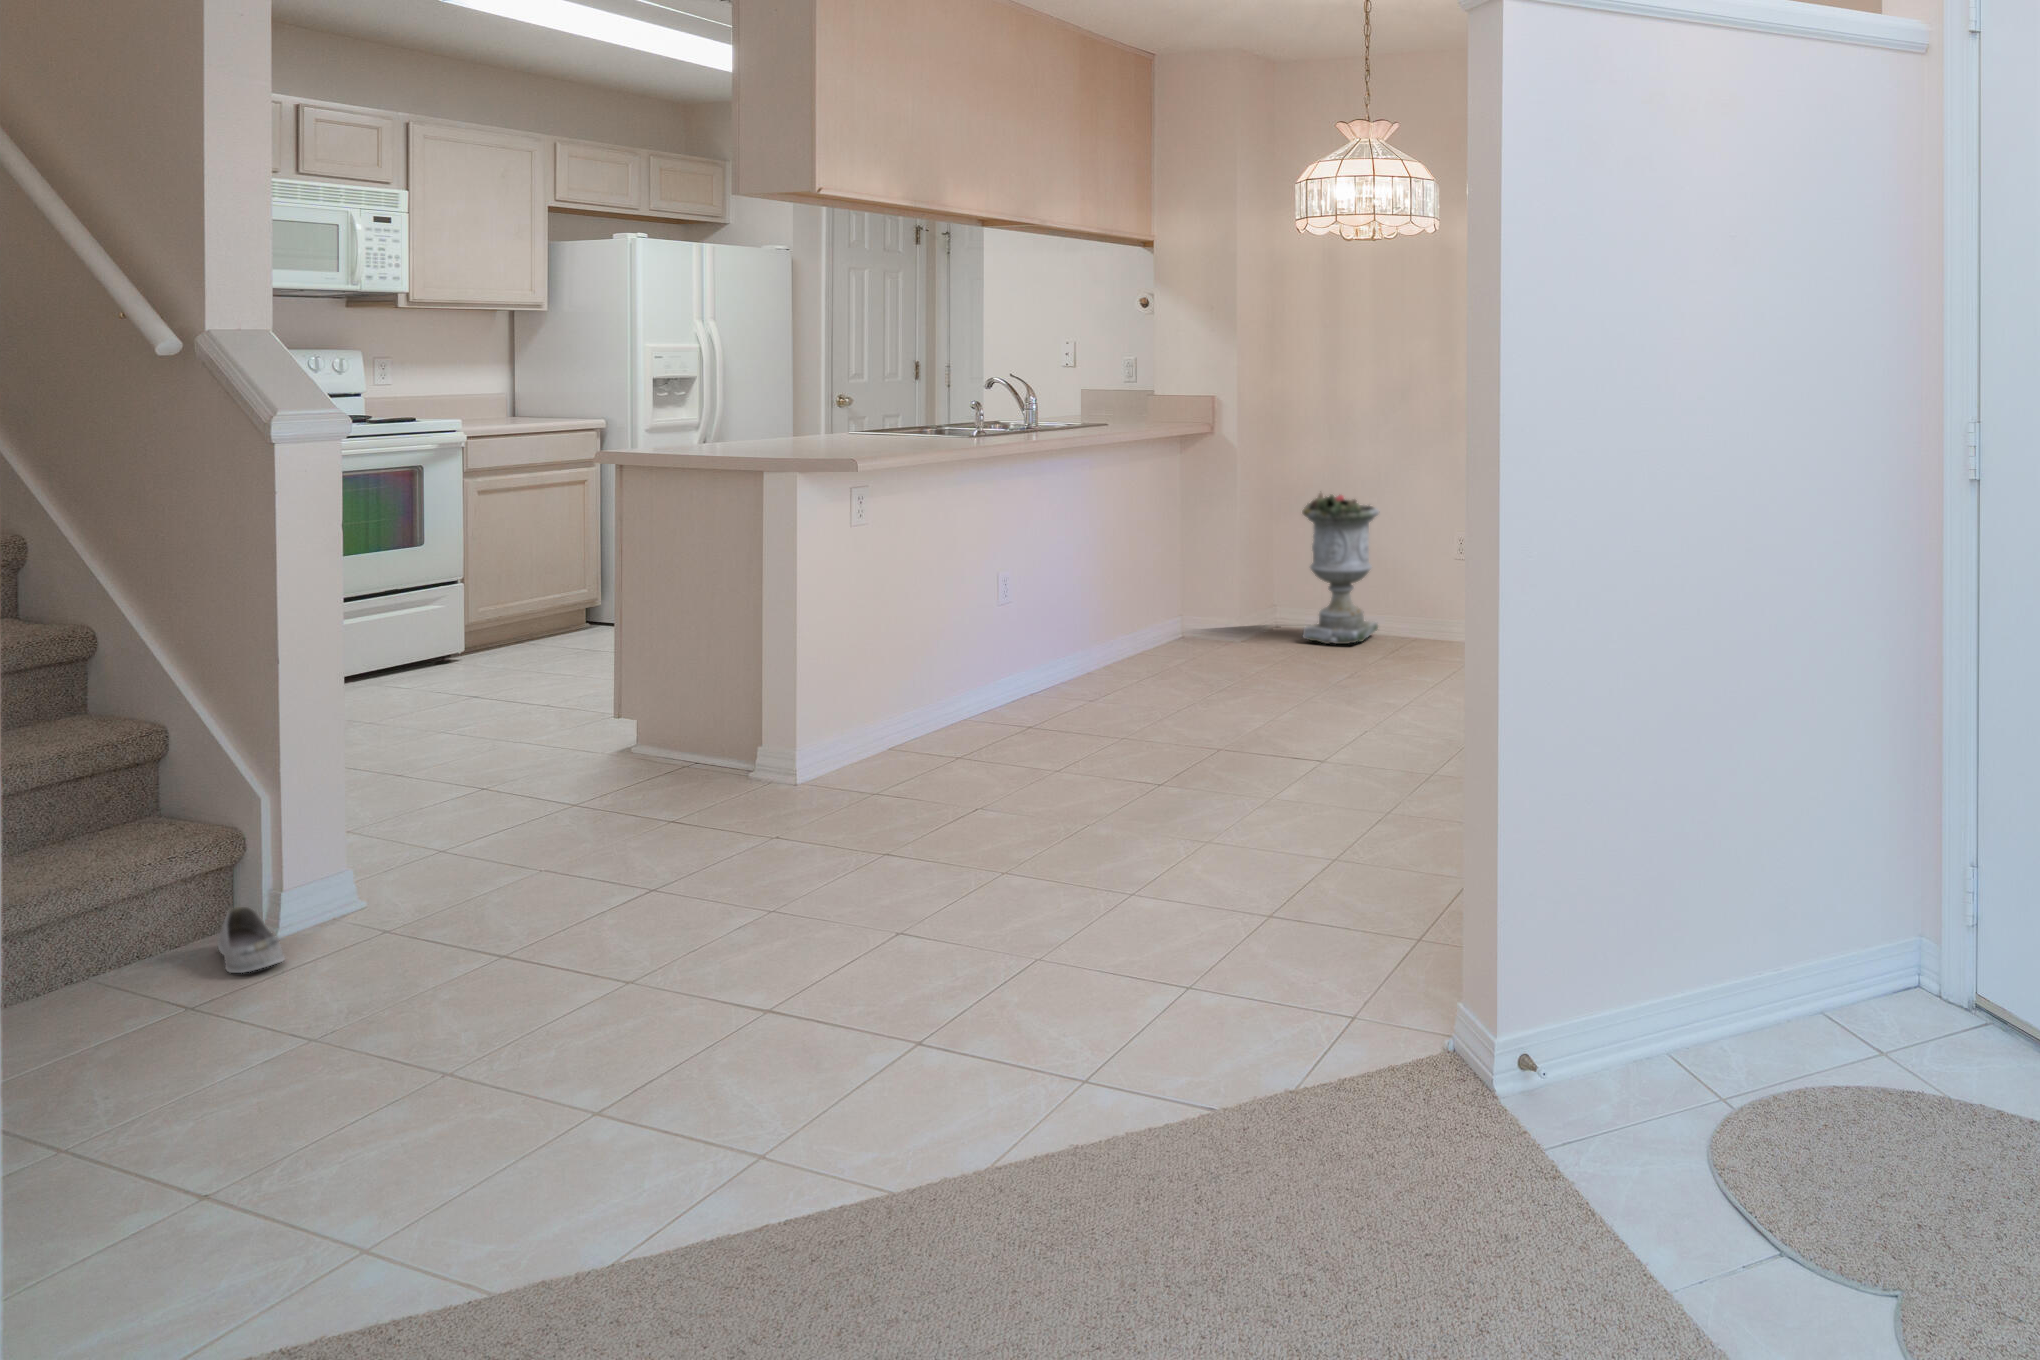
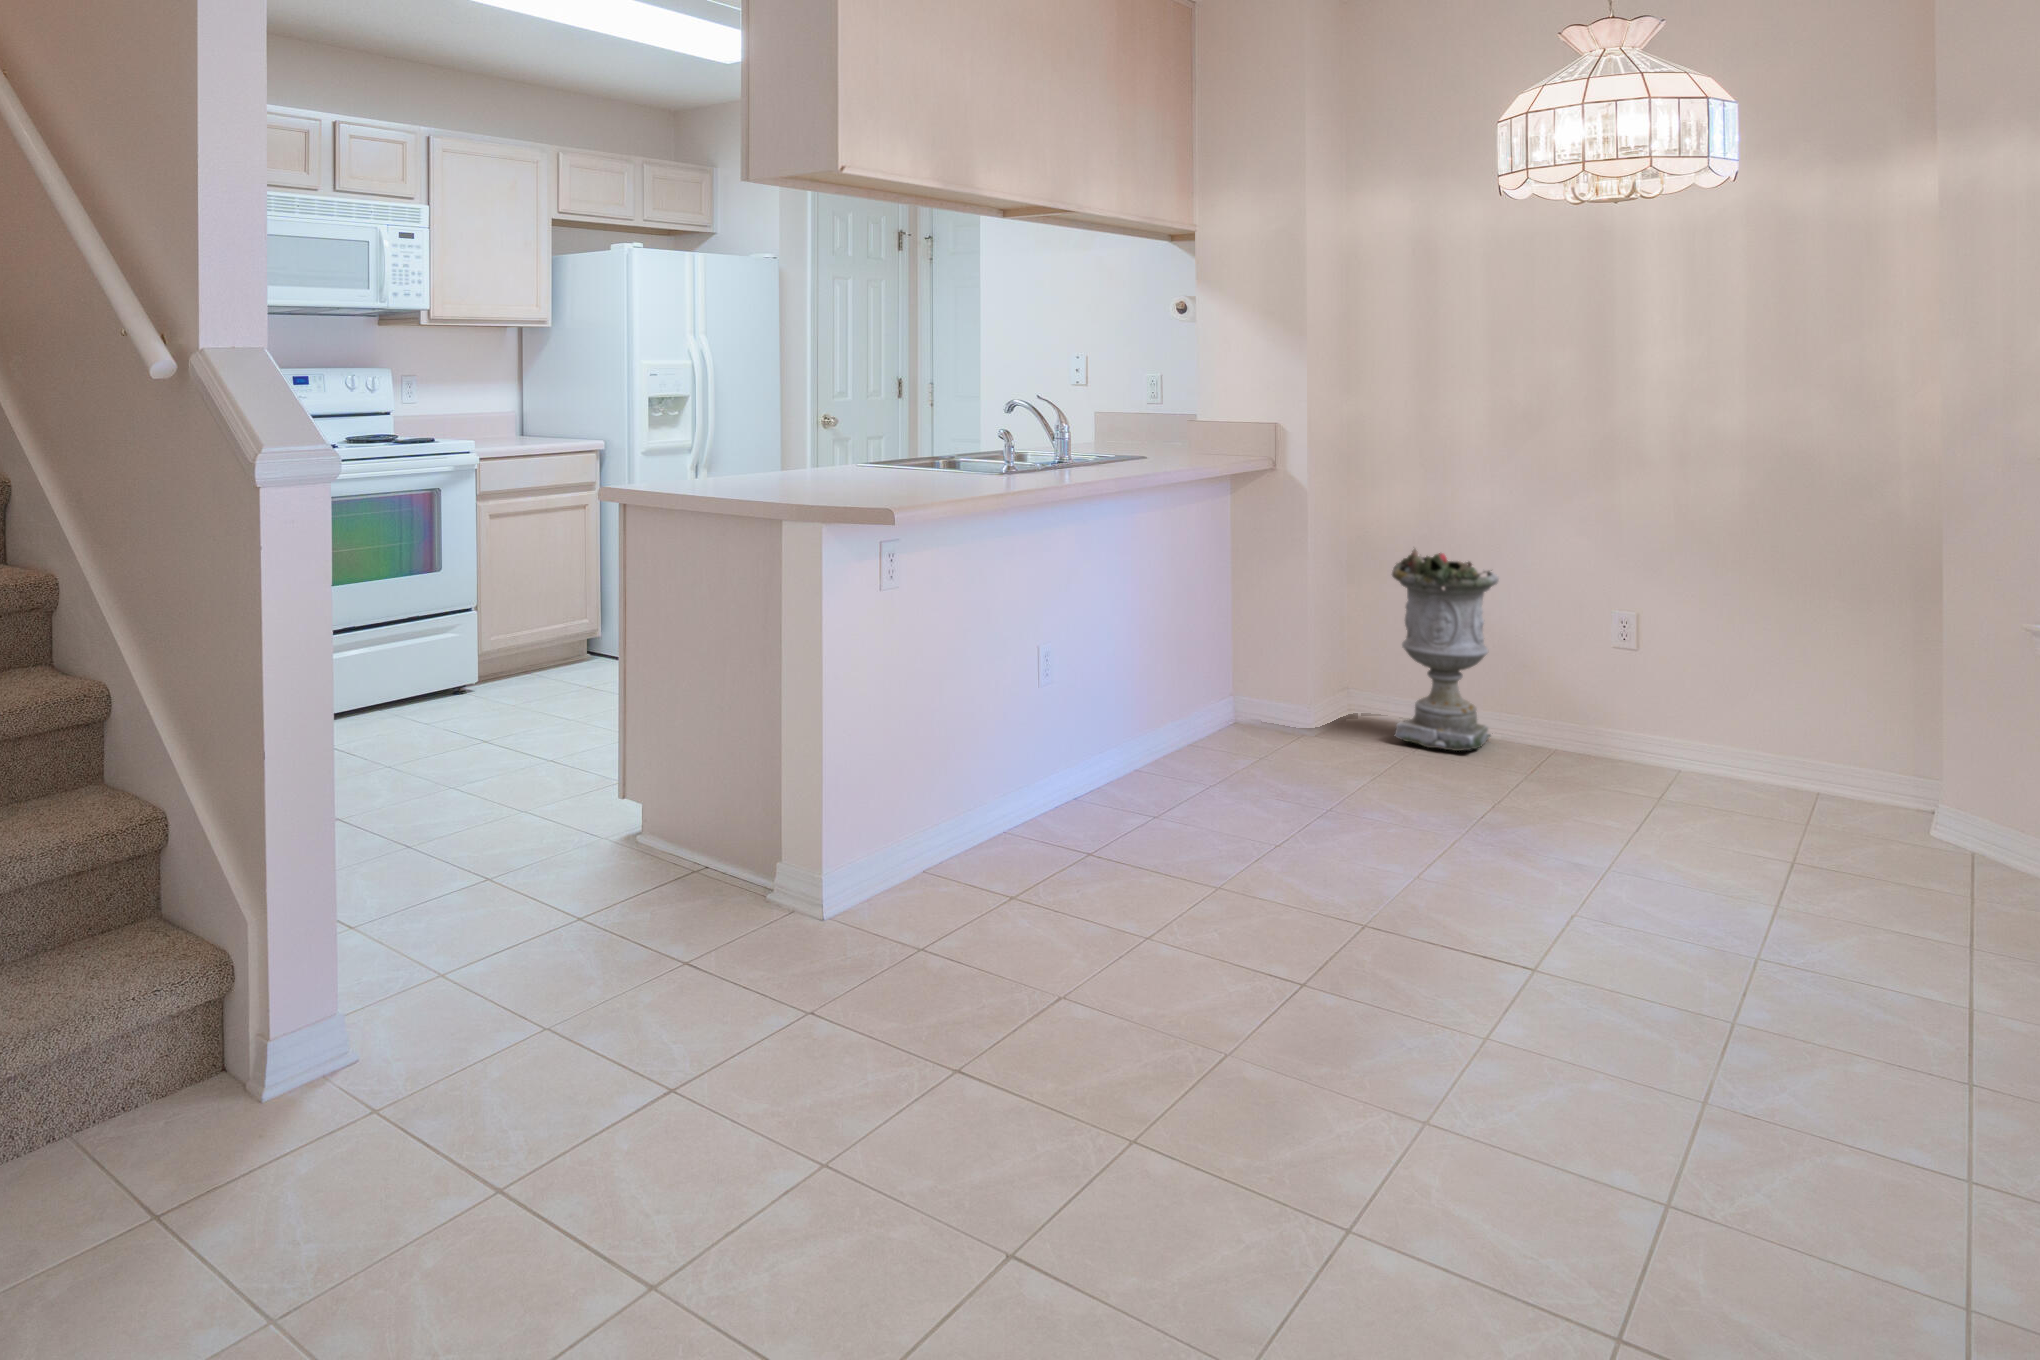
shoe: present [218,907,285,973] -> none [200,1057,263,1161]

